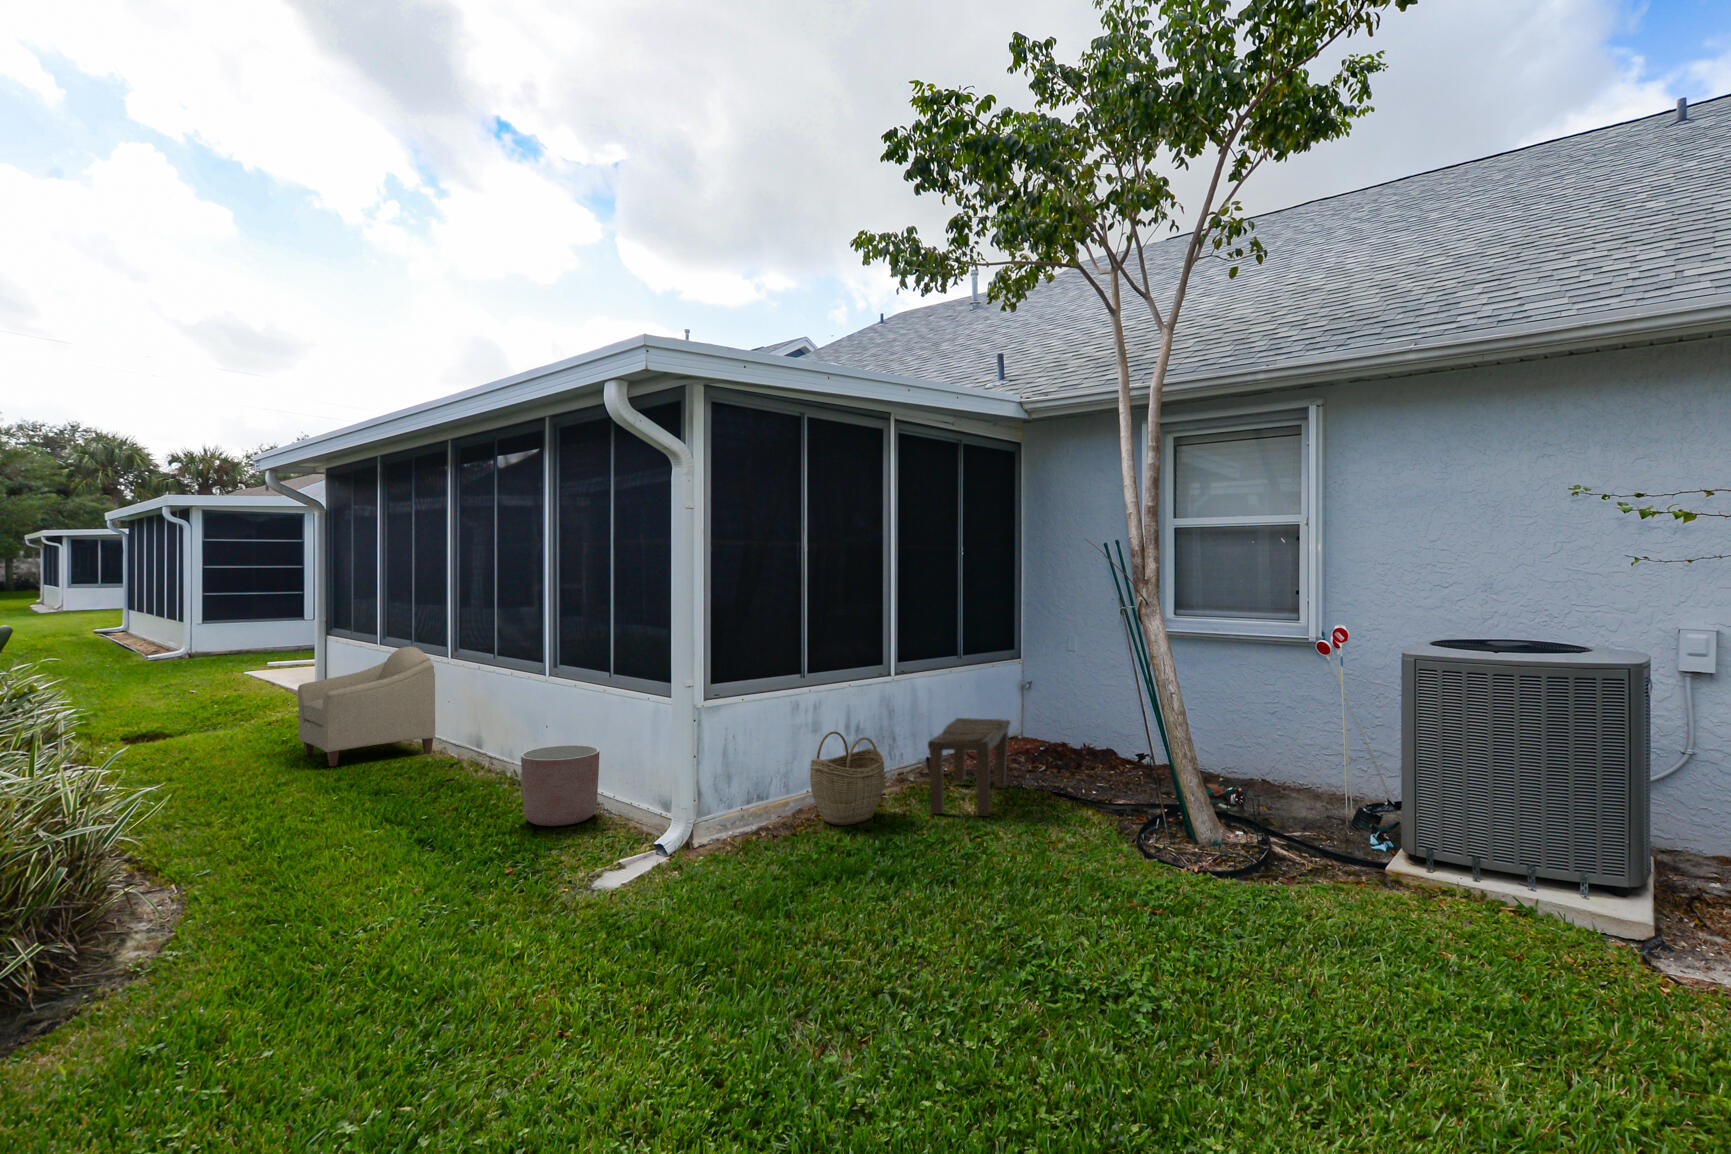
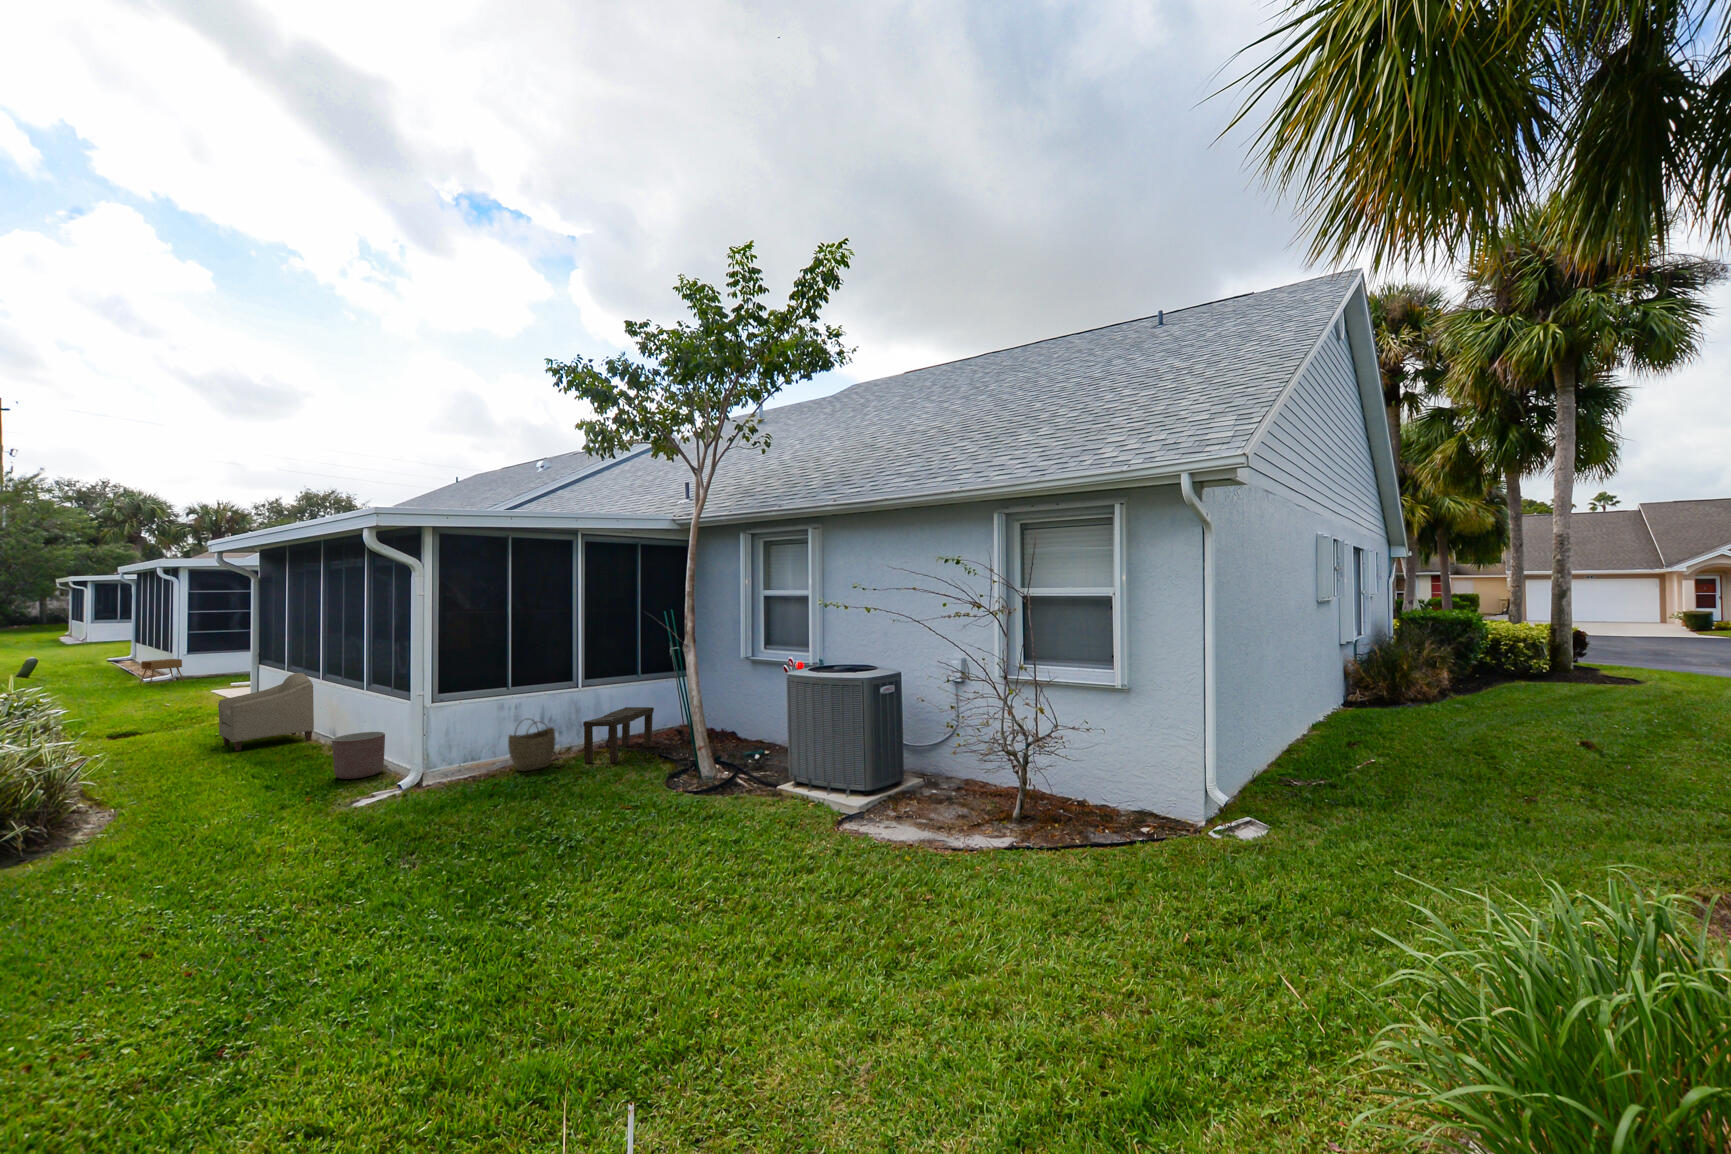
side table: none [143,631,199,666] -> present [140,659,184,685]

